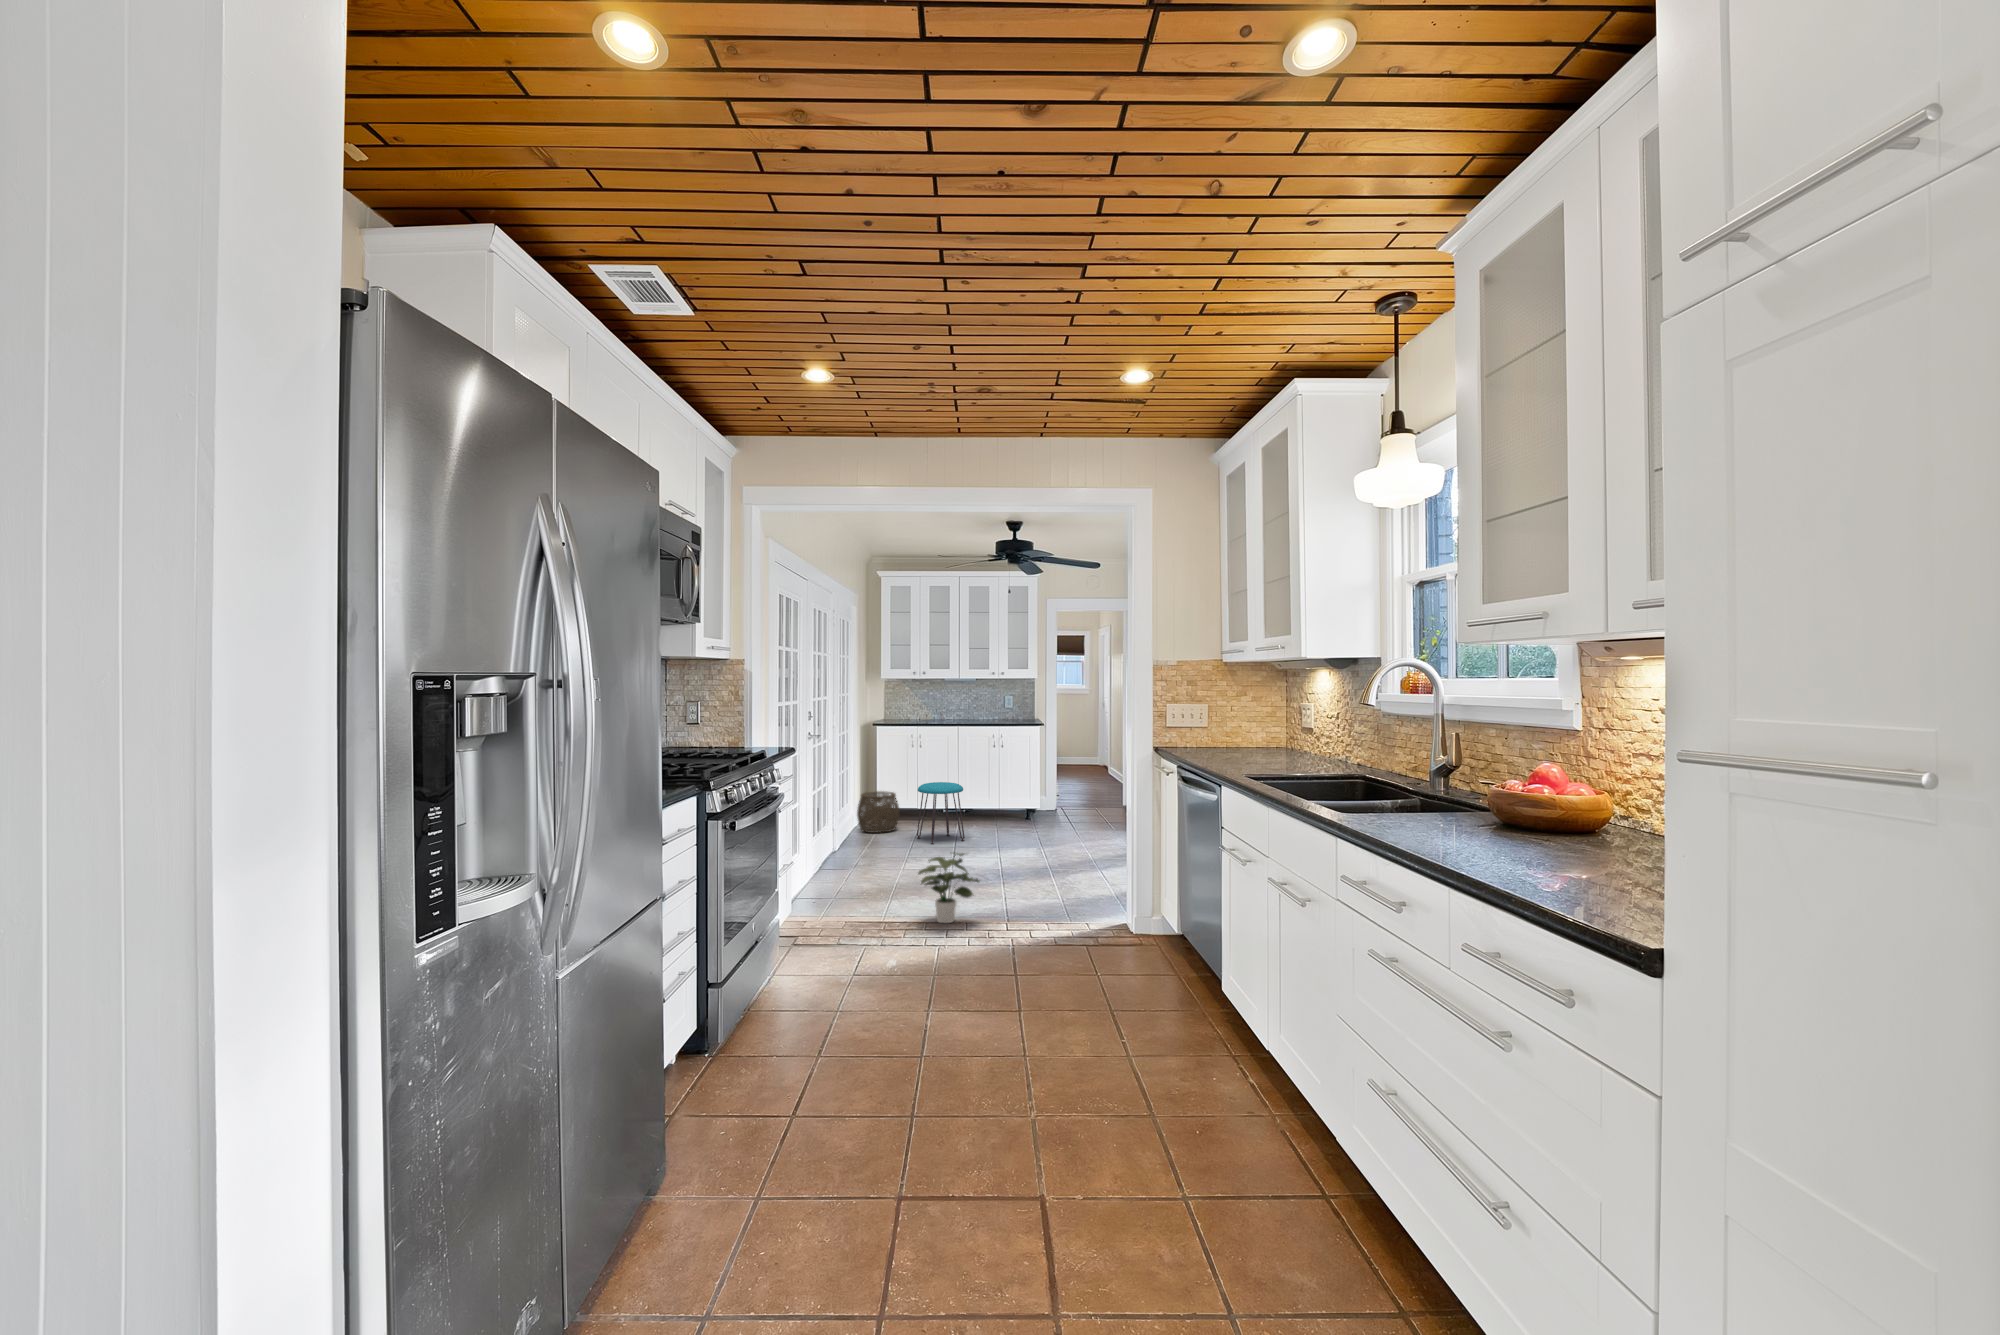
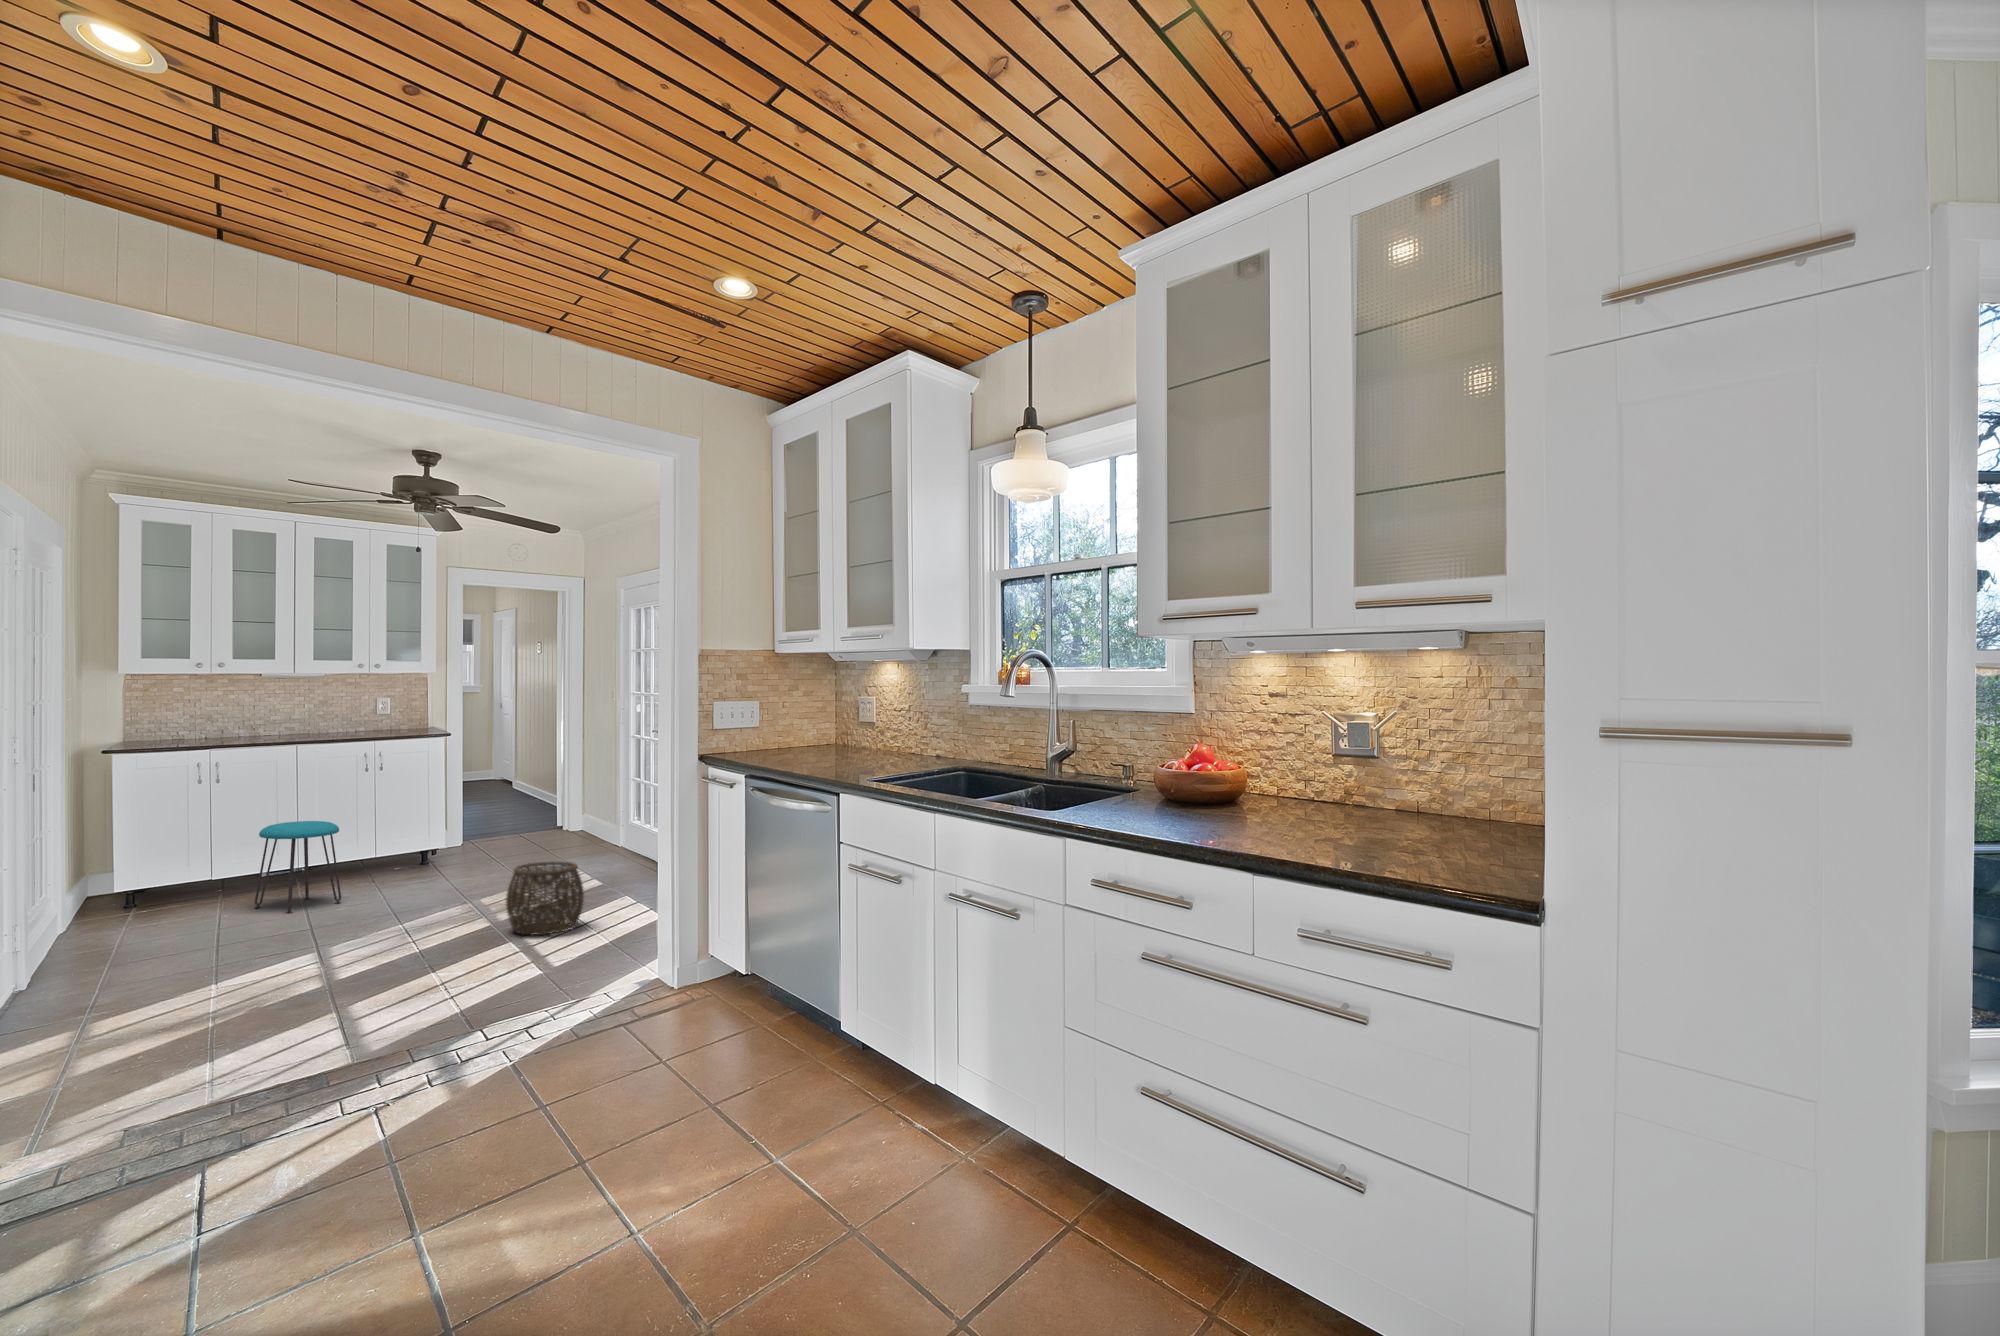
woven basket: present [857,791,899,833] -> present [506,861,584,935]
potted plant: present [918,853,979,923] -> none [346,908,450,1011]

